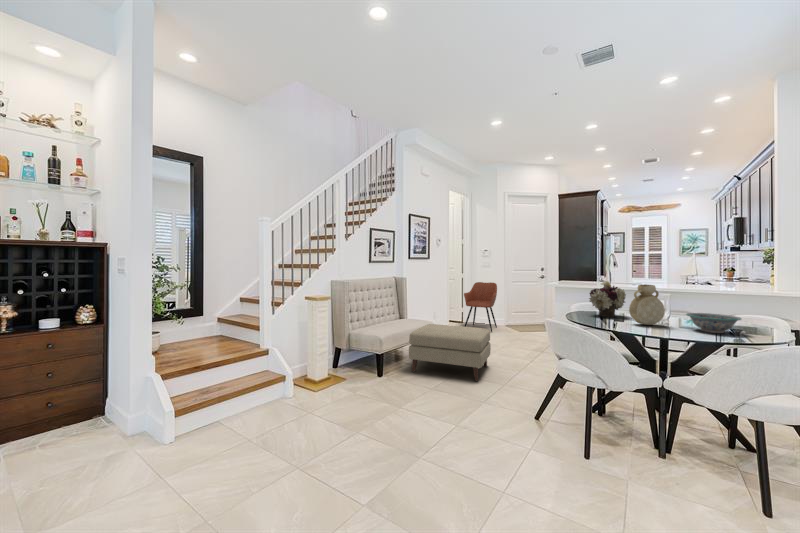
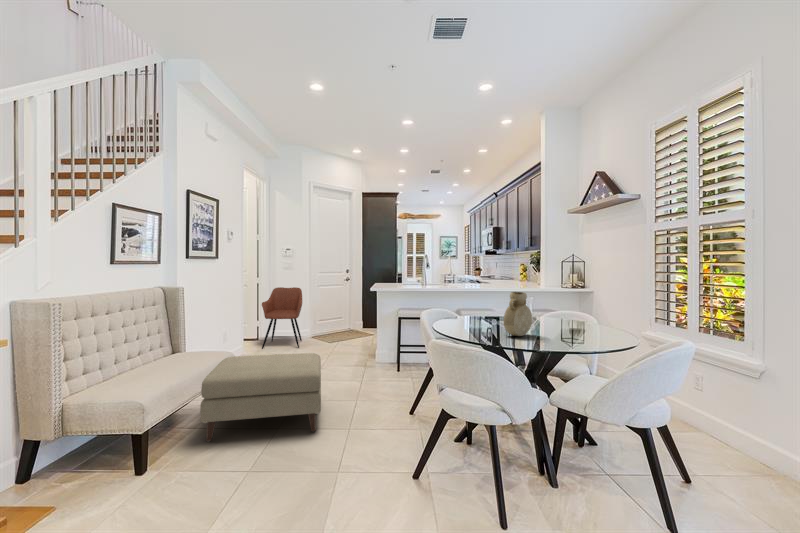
flower arrangement: present [589,281,626,317] -> none [450,288,486,328]
decorative bowl: present [686,313,741,333] -> none [550,318,596,339]

